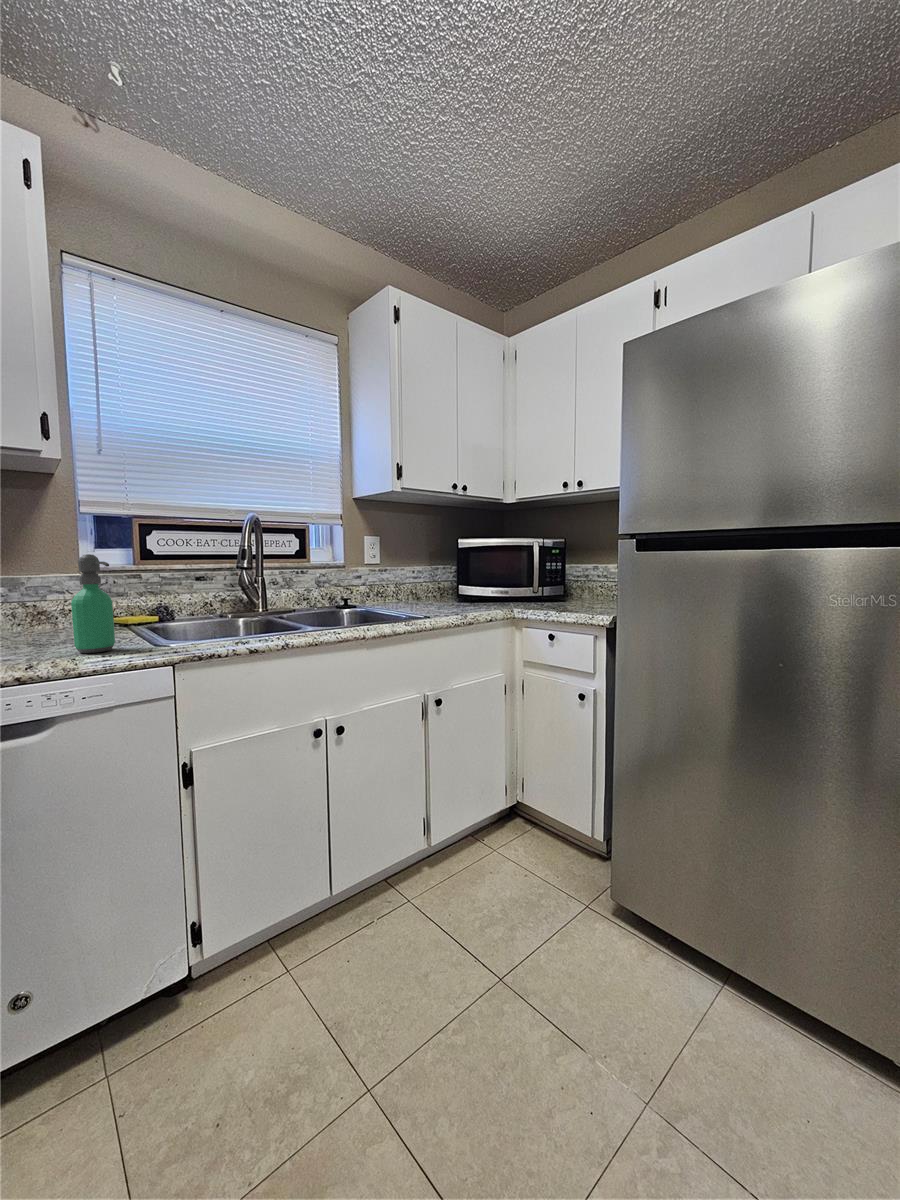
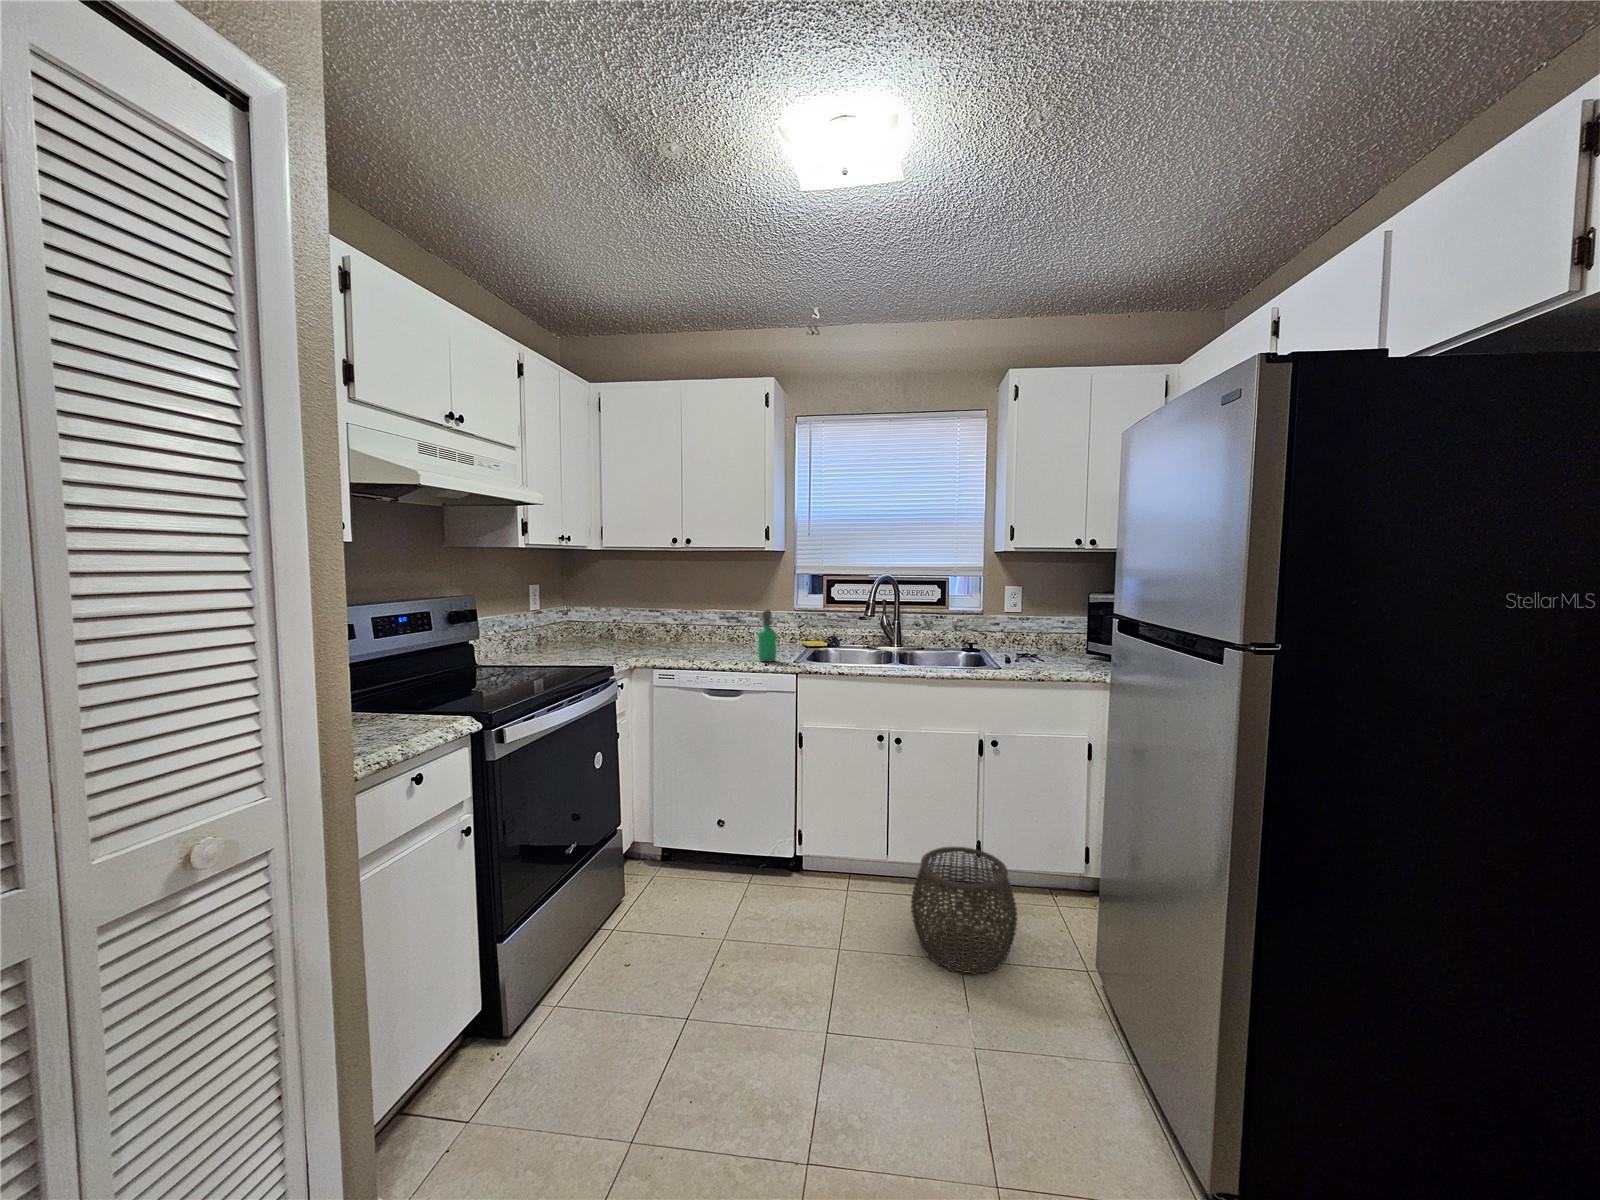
woven basket: none [421,830,552,1005] -> present [911,847,1018,975]

